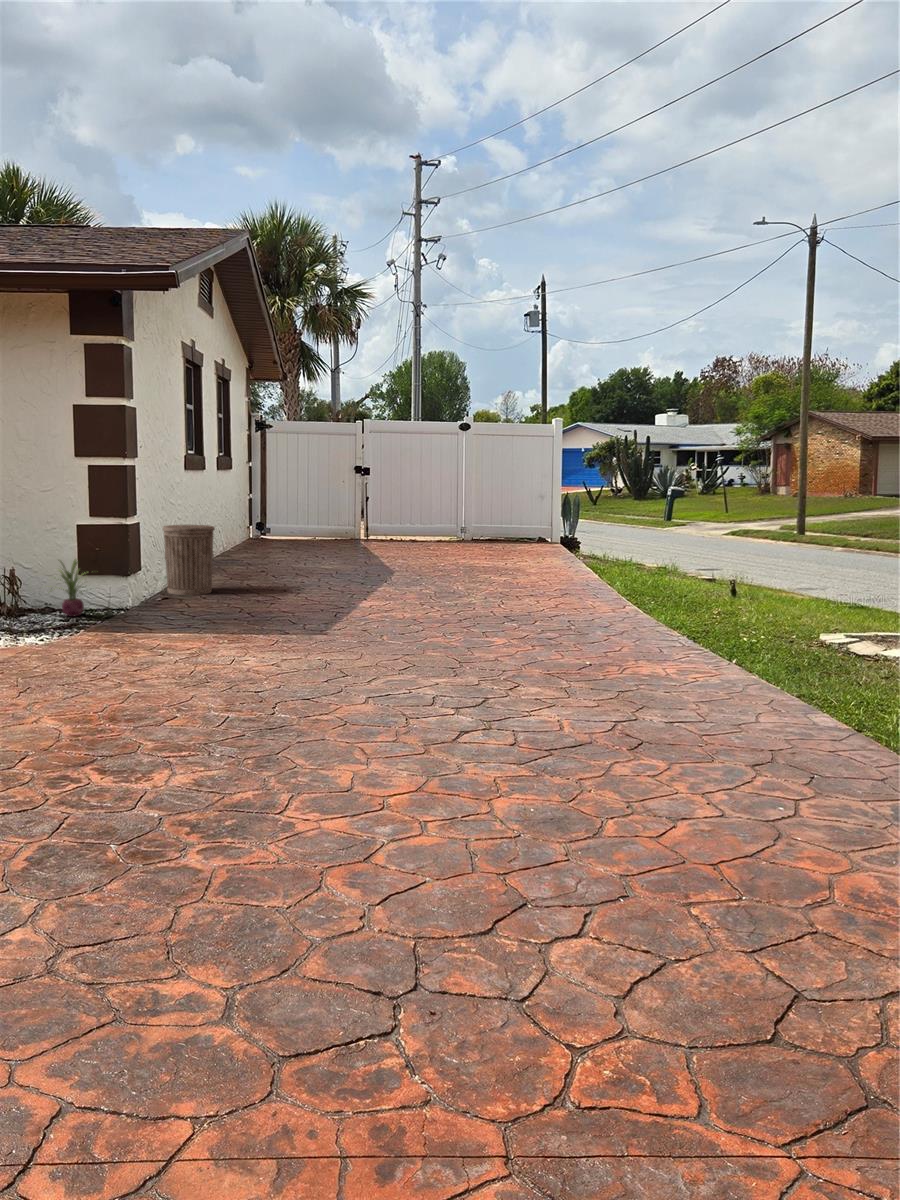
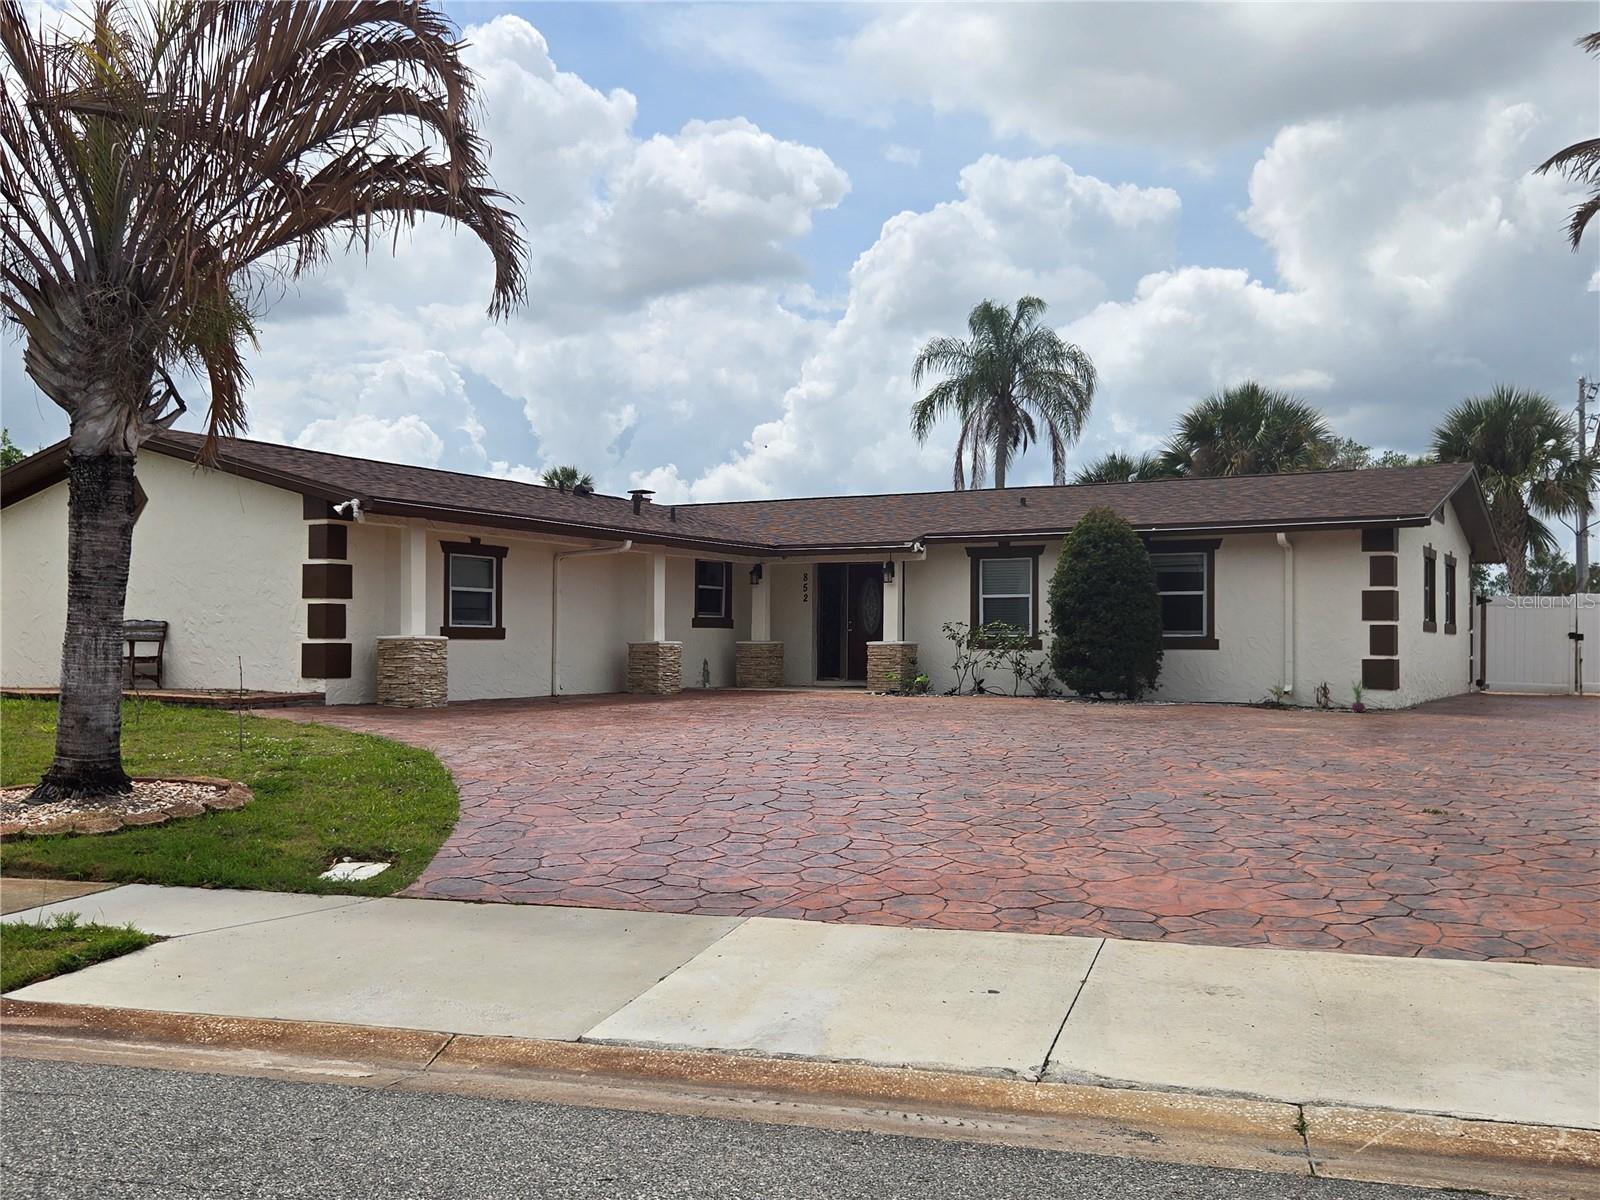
trash can: present [163,525,215,595] -> none [1410,666,1447,711]

